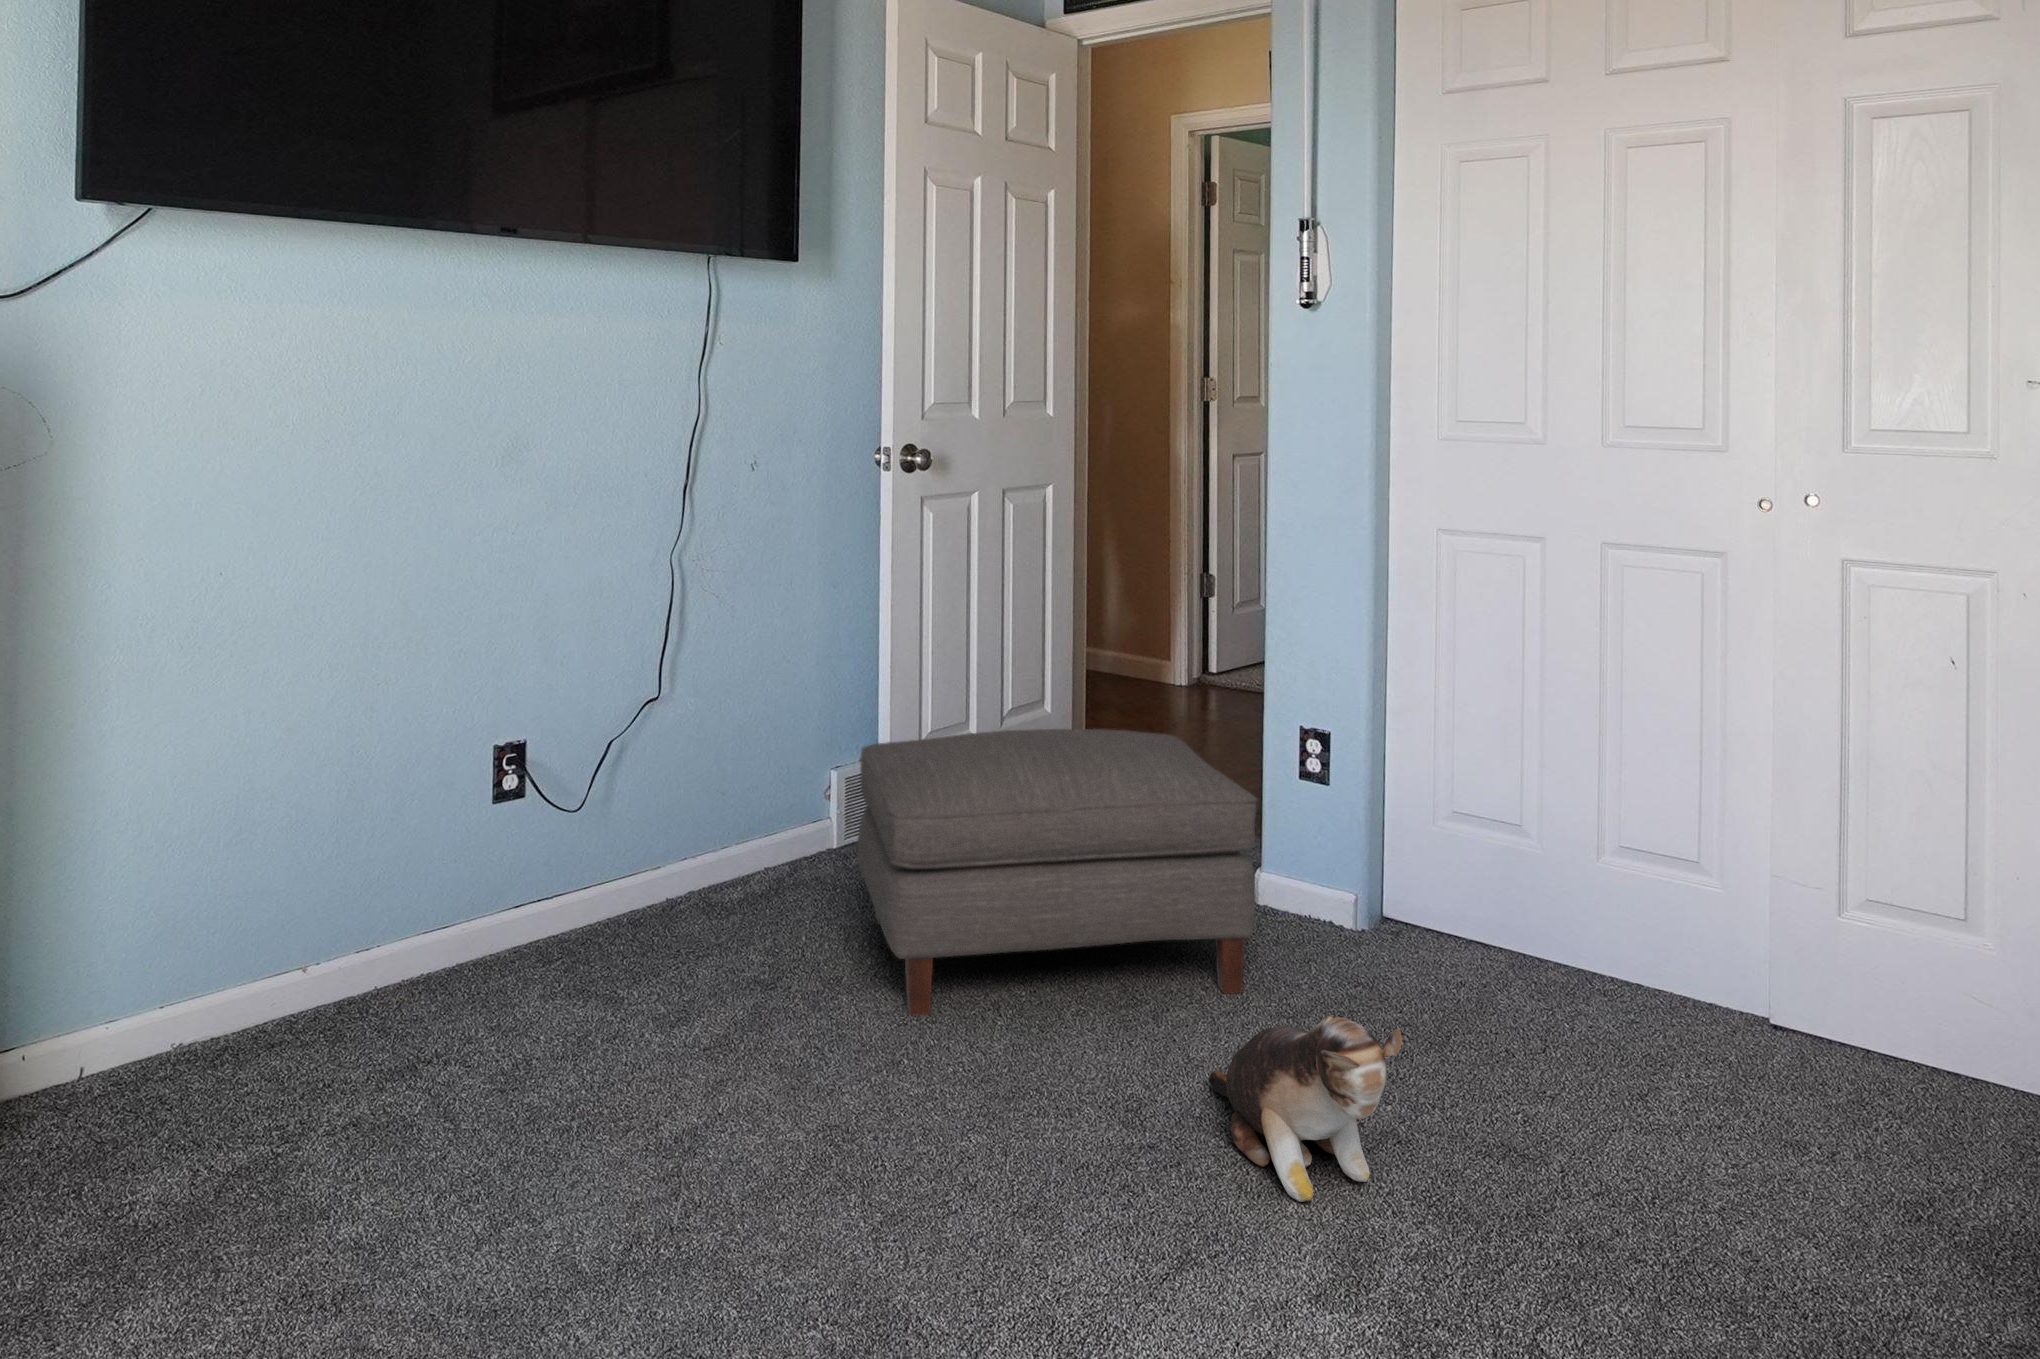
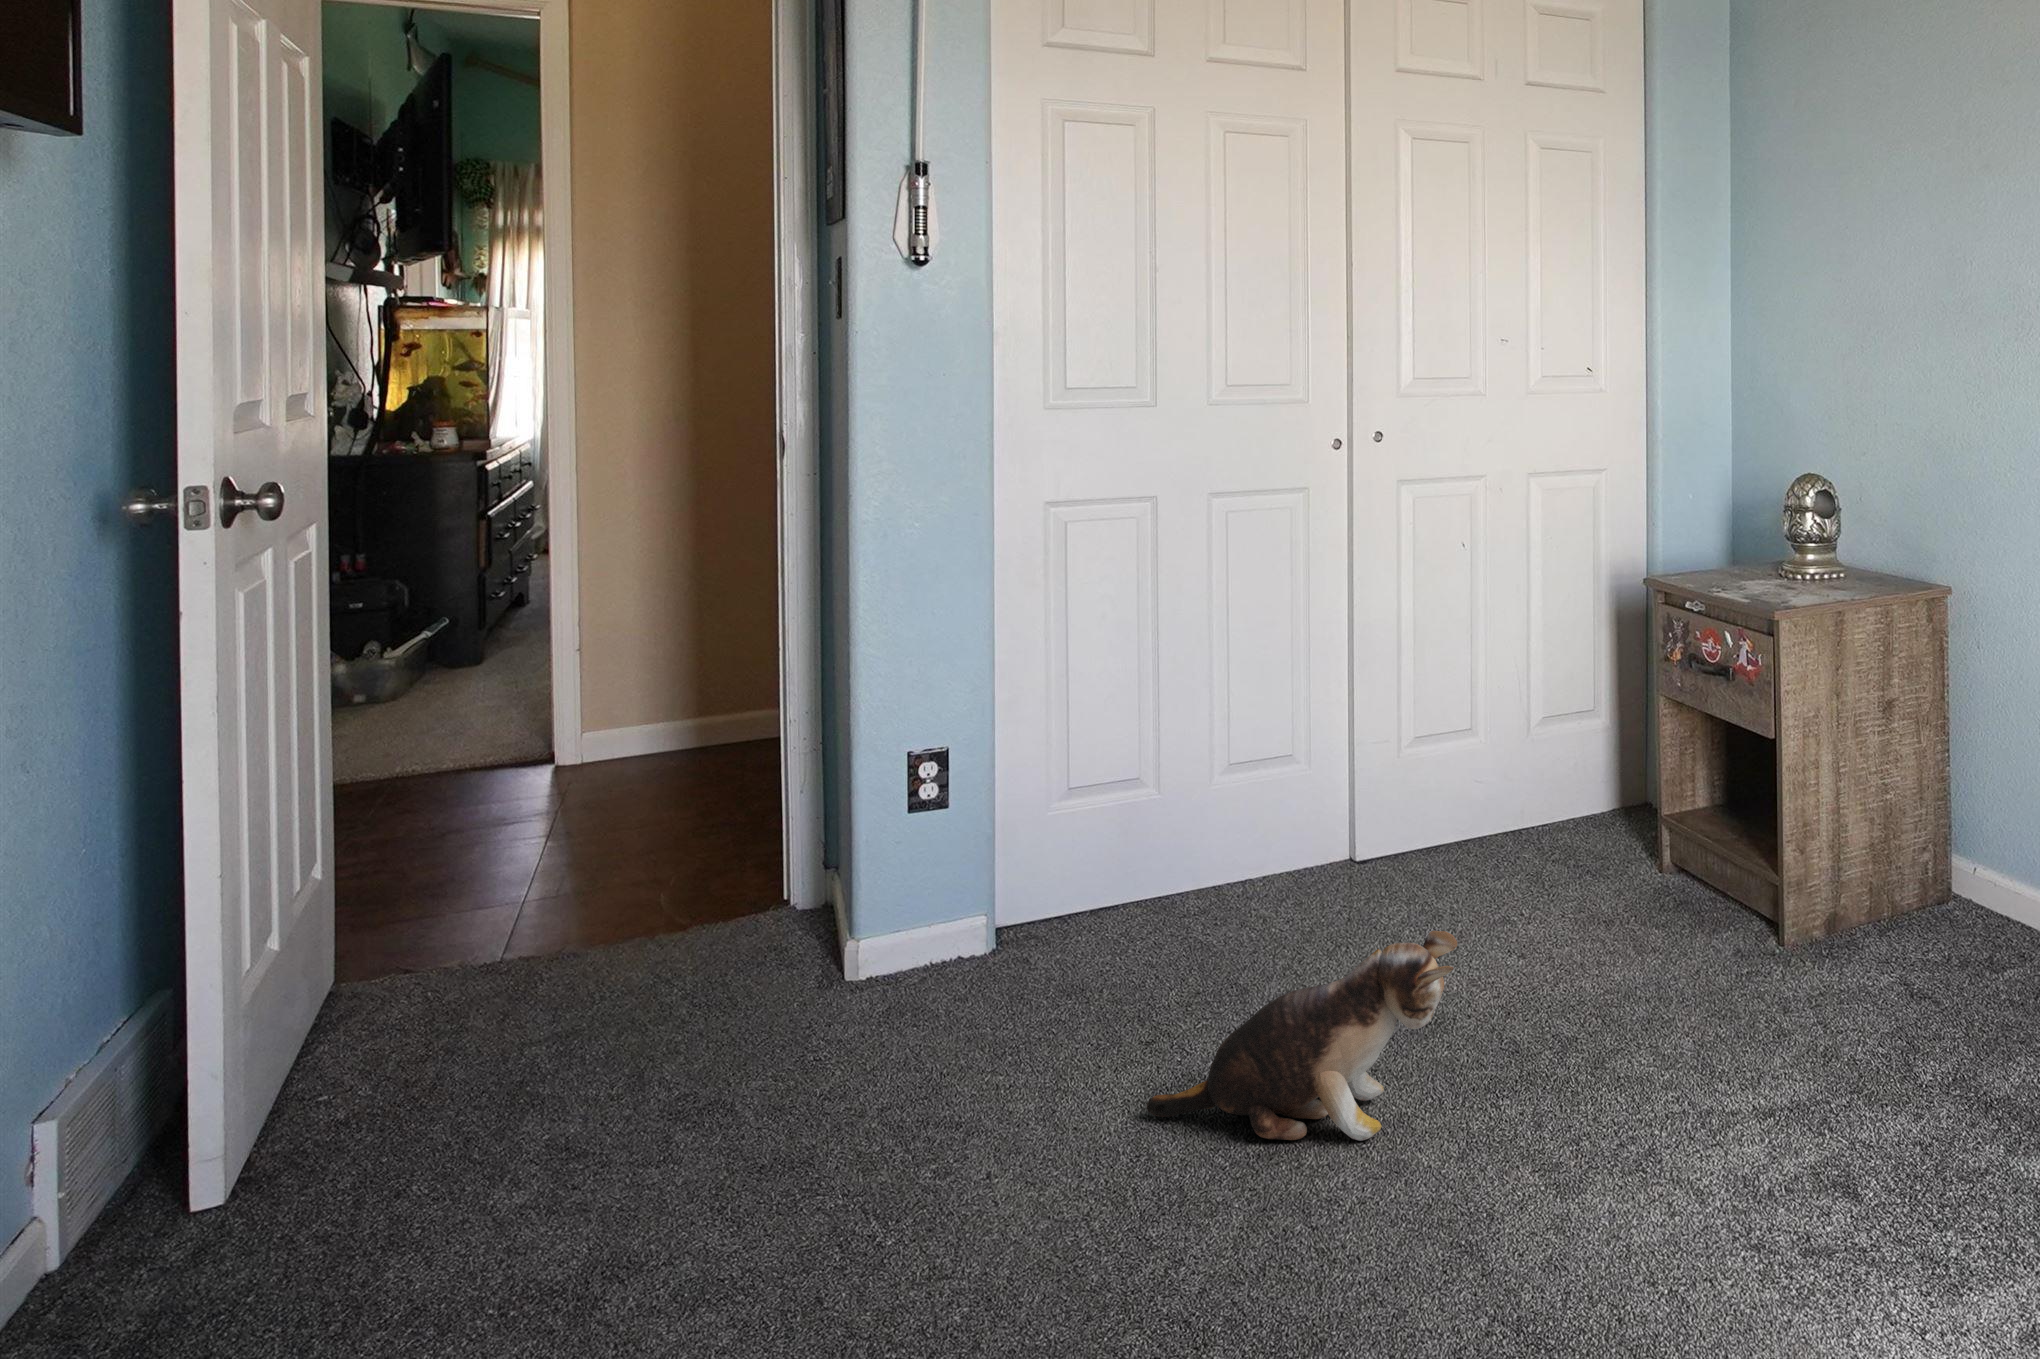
ottoman: present [858,729,1257,1016] -> none [378,794,1018,1277]

